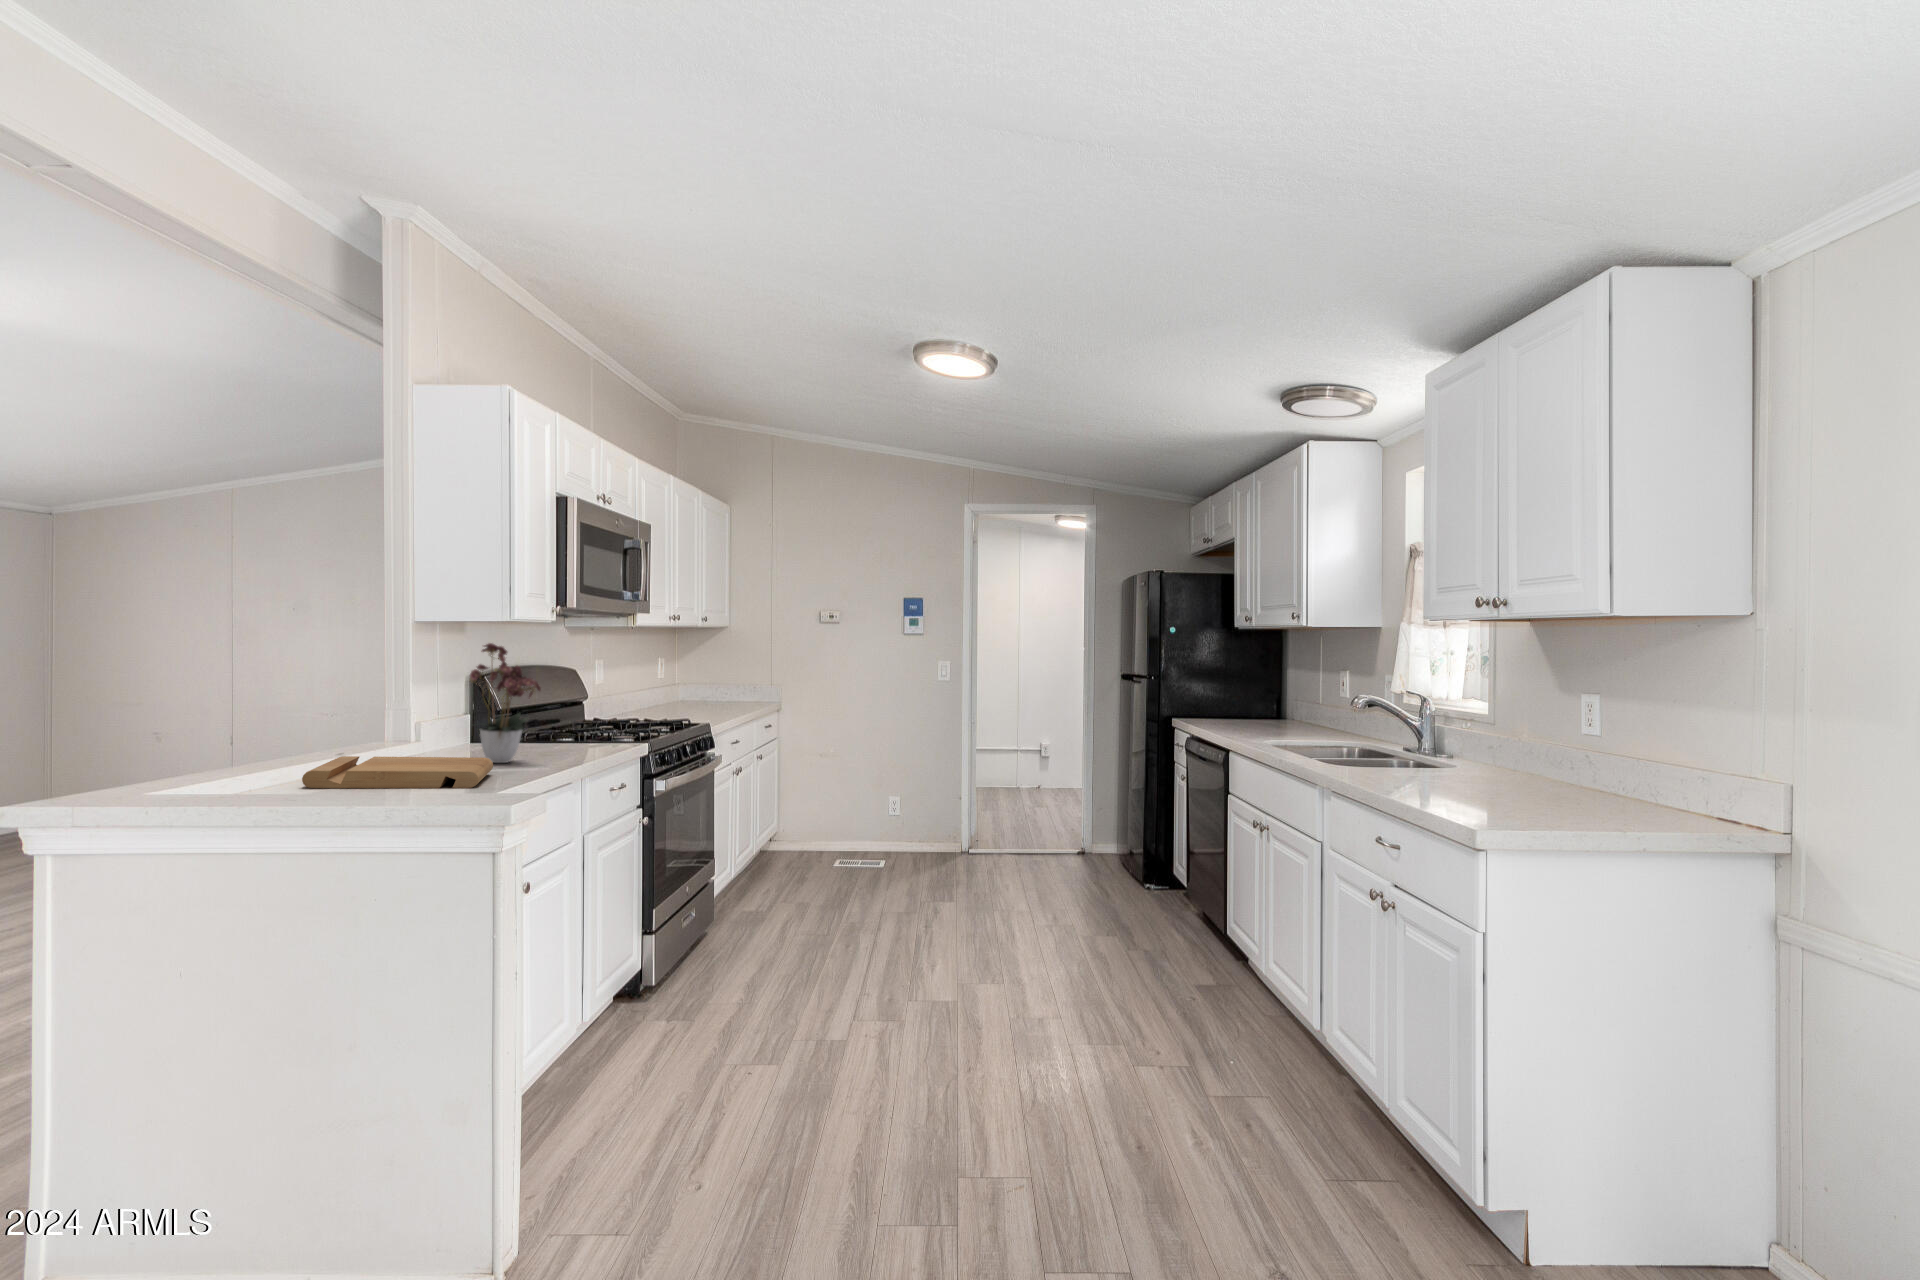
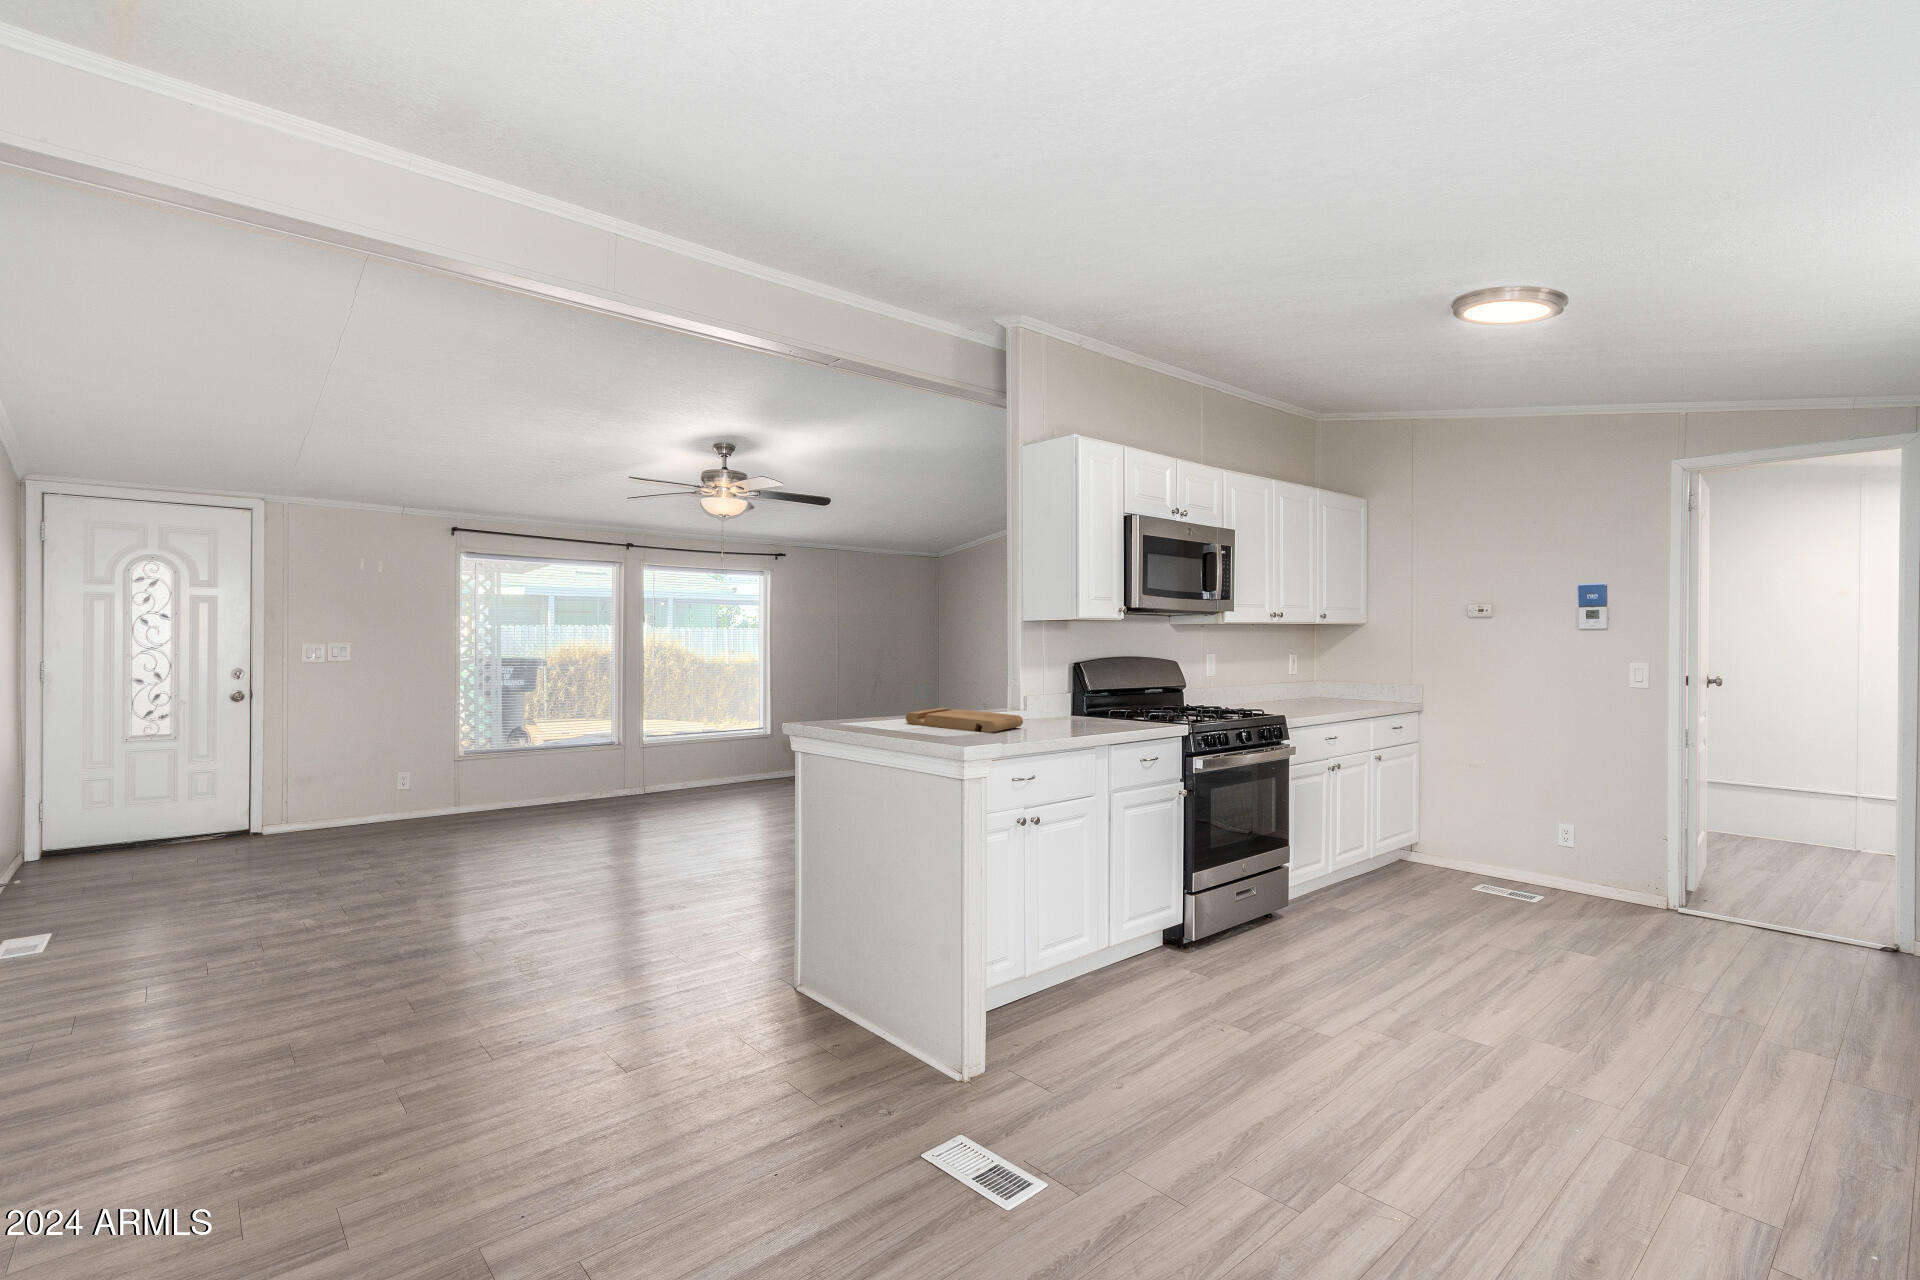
flower arrangement: present [470,643,541,763] -> none [1024,629,1073,724]

